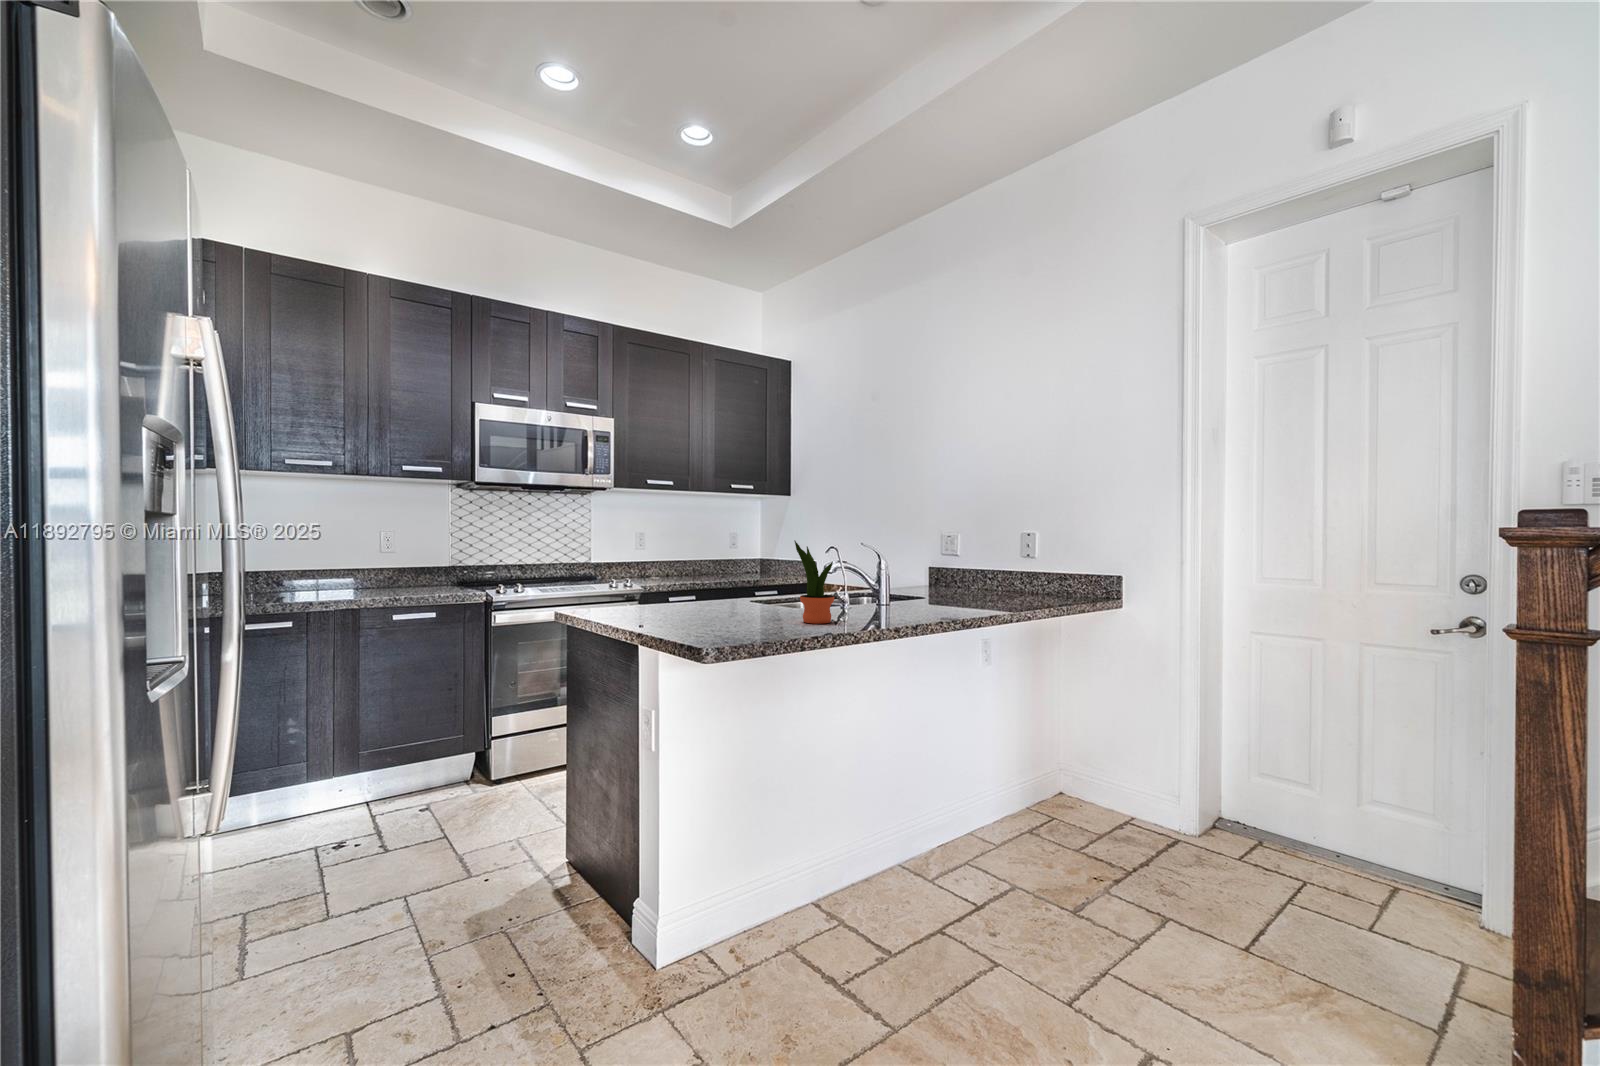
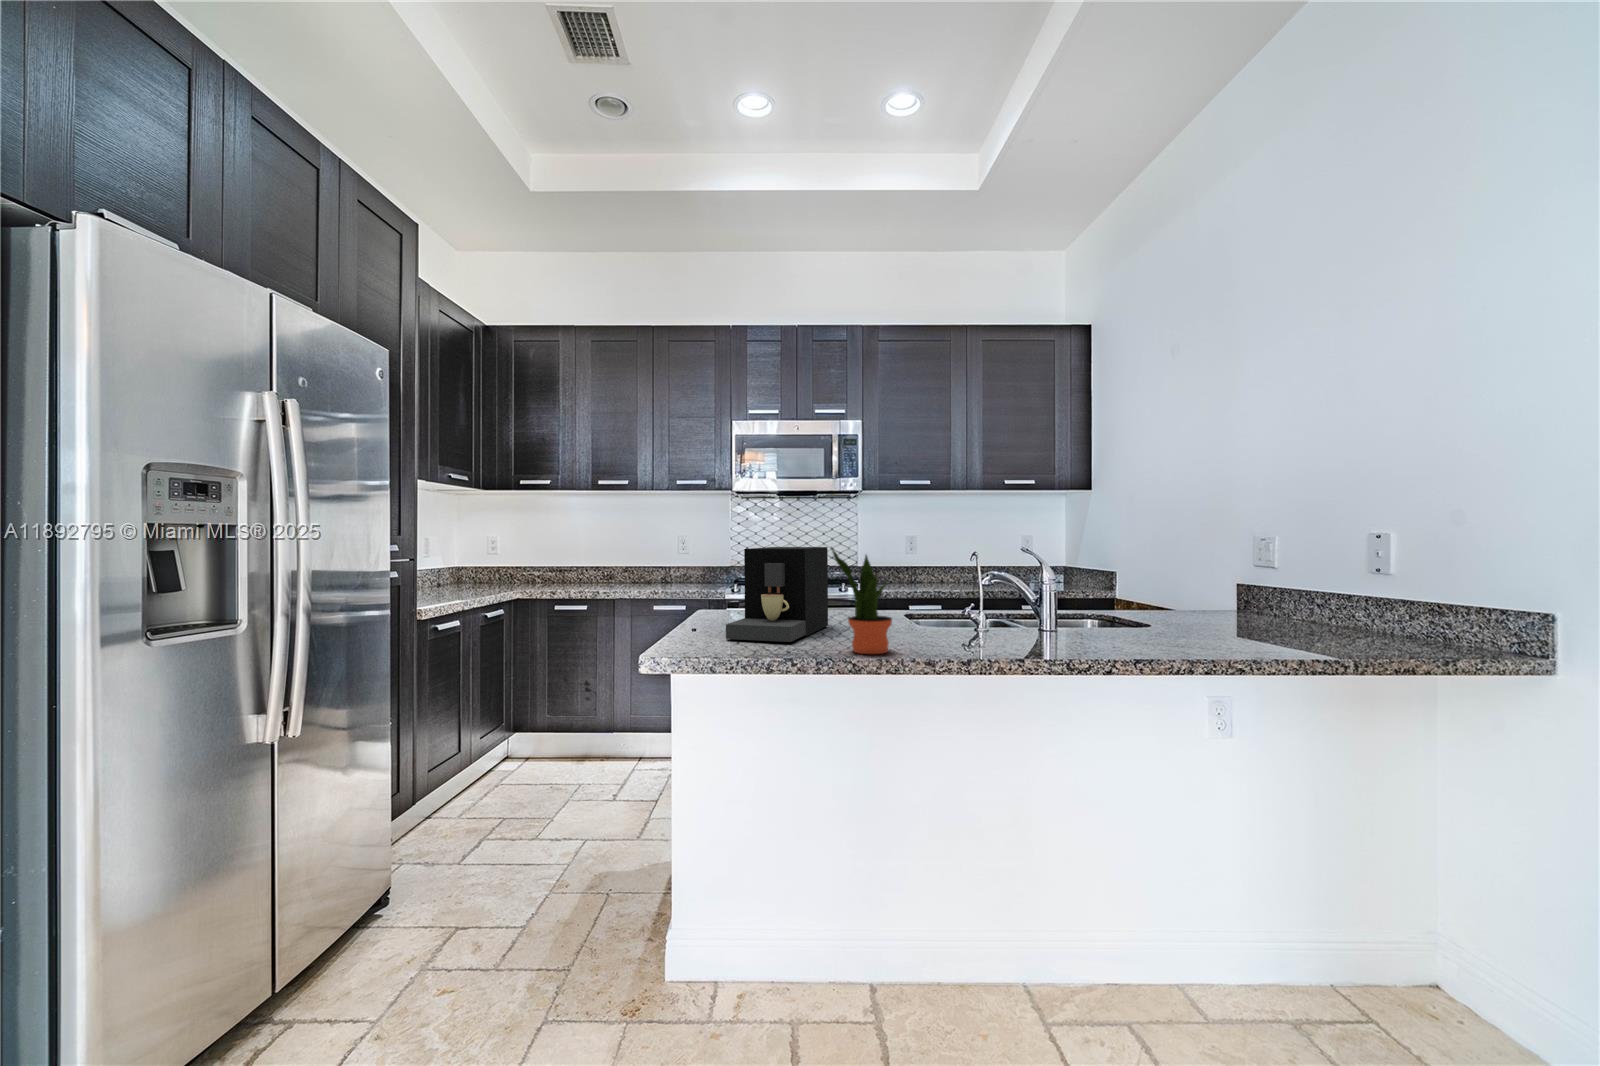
coffee maker: none [672,541,748,623] -> present [726,547,828,642]

